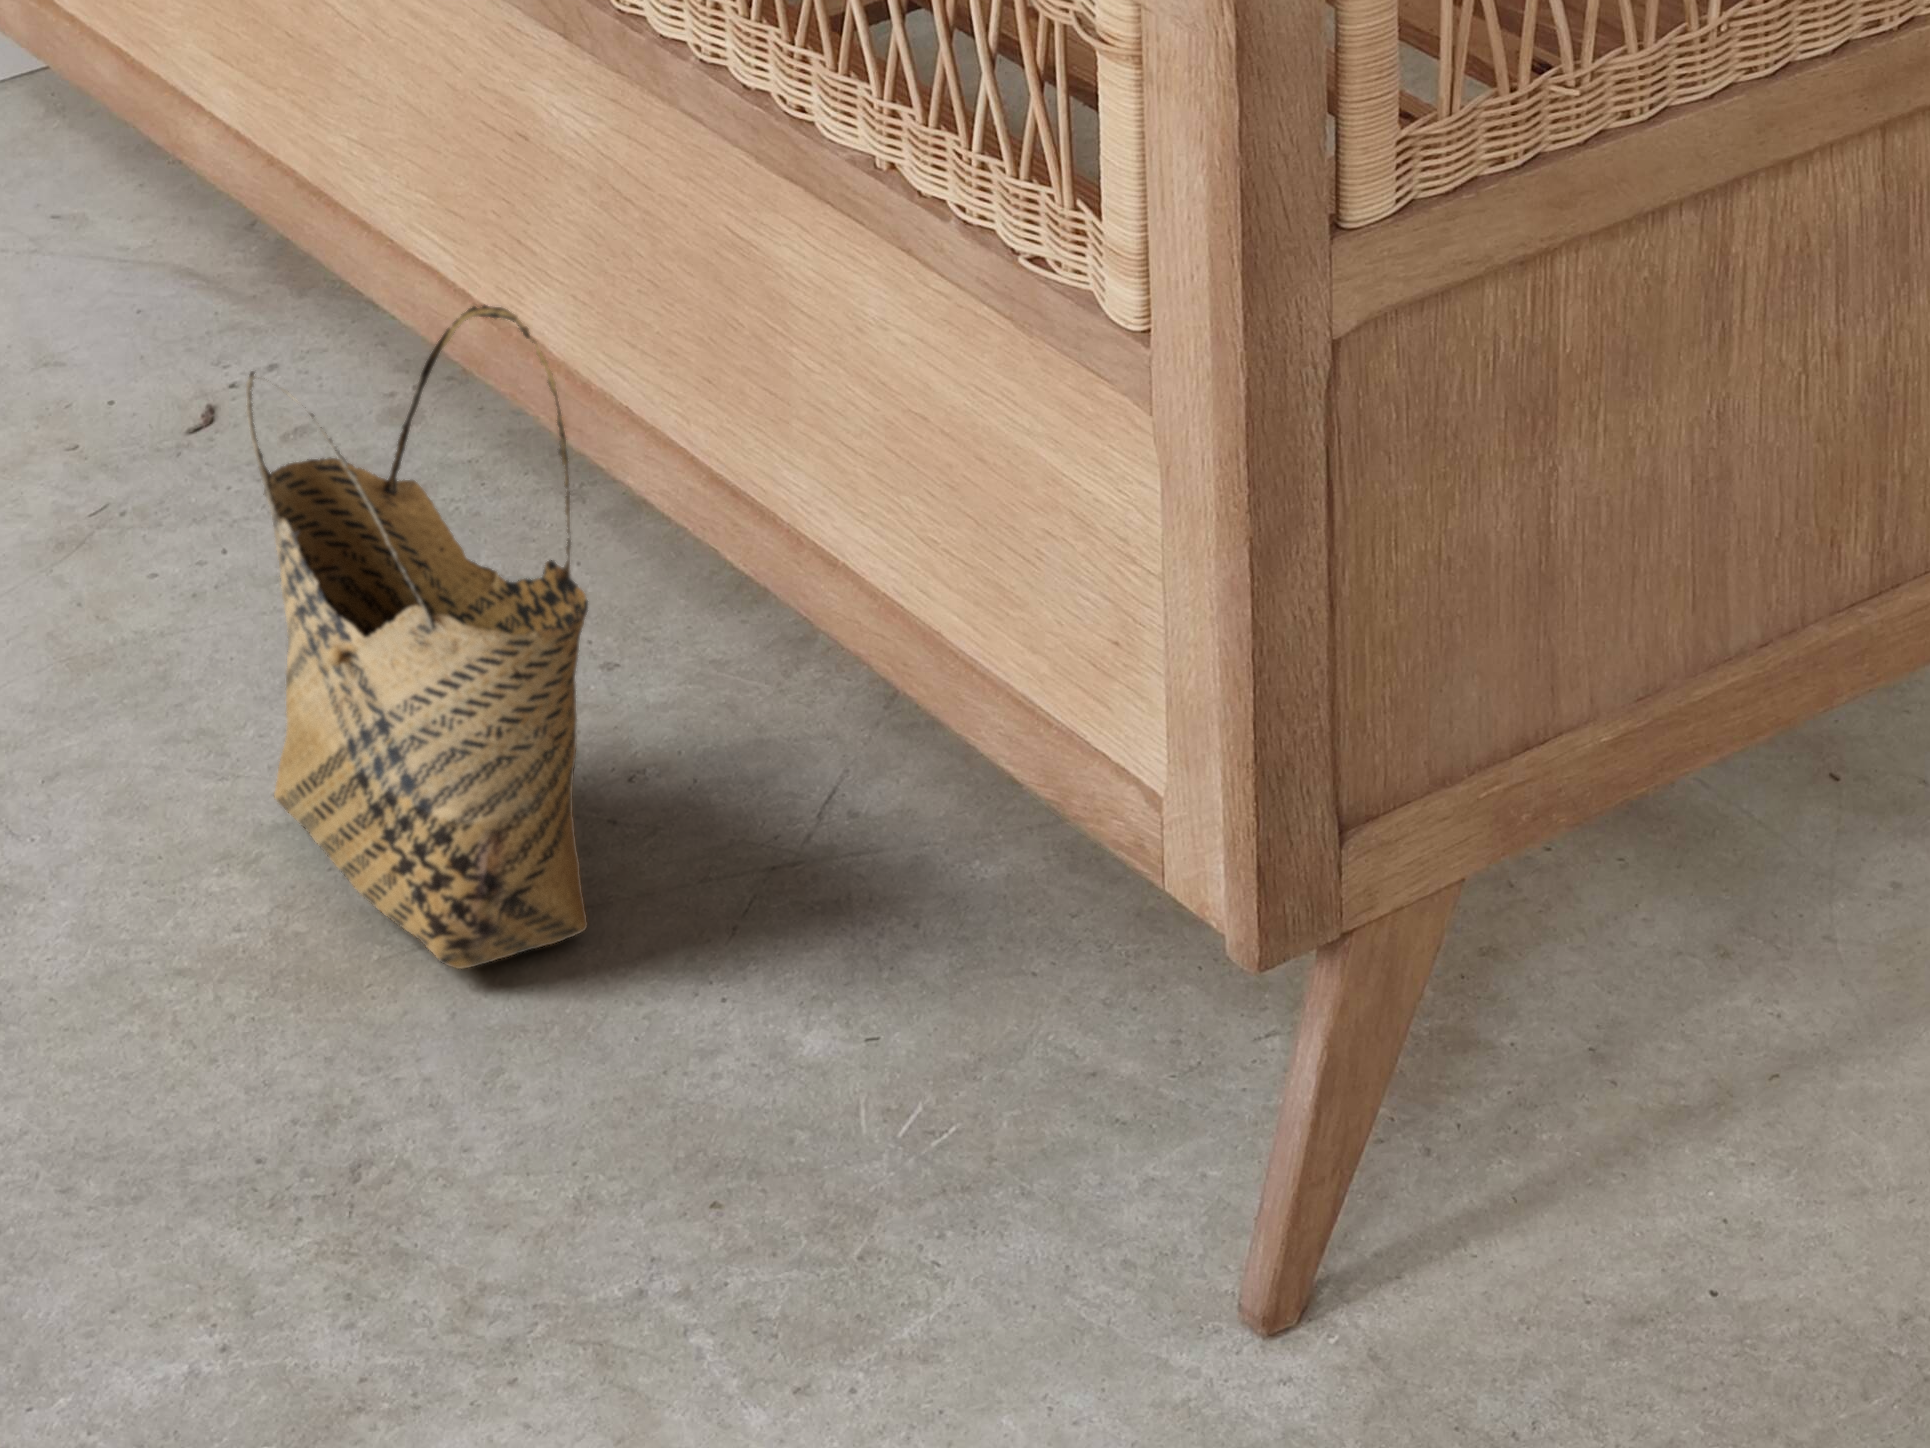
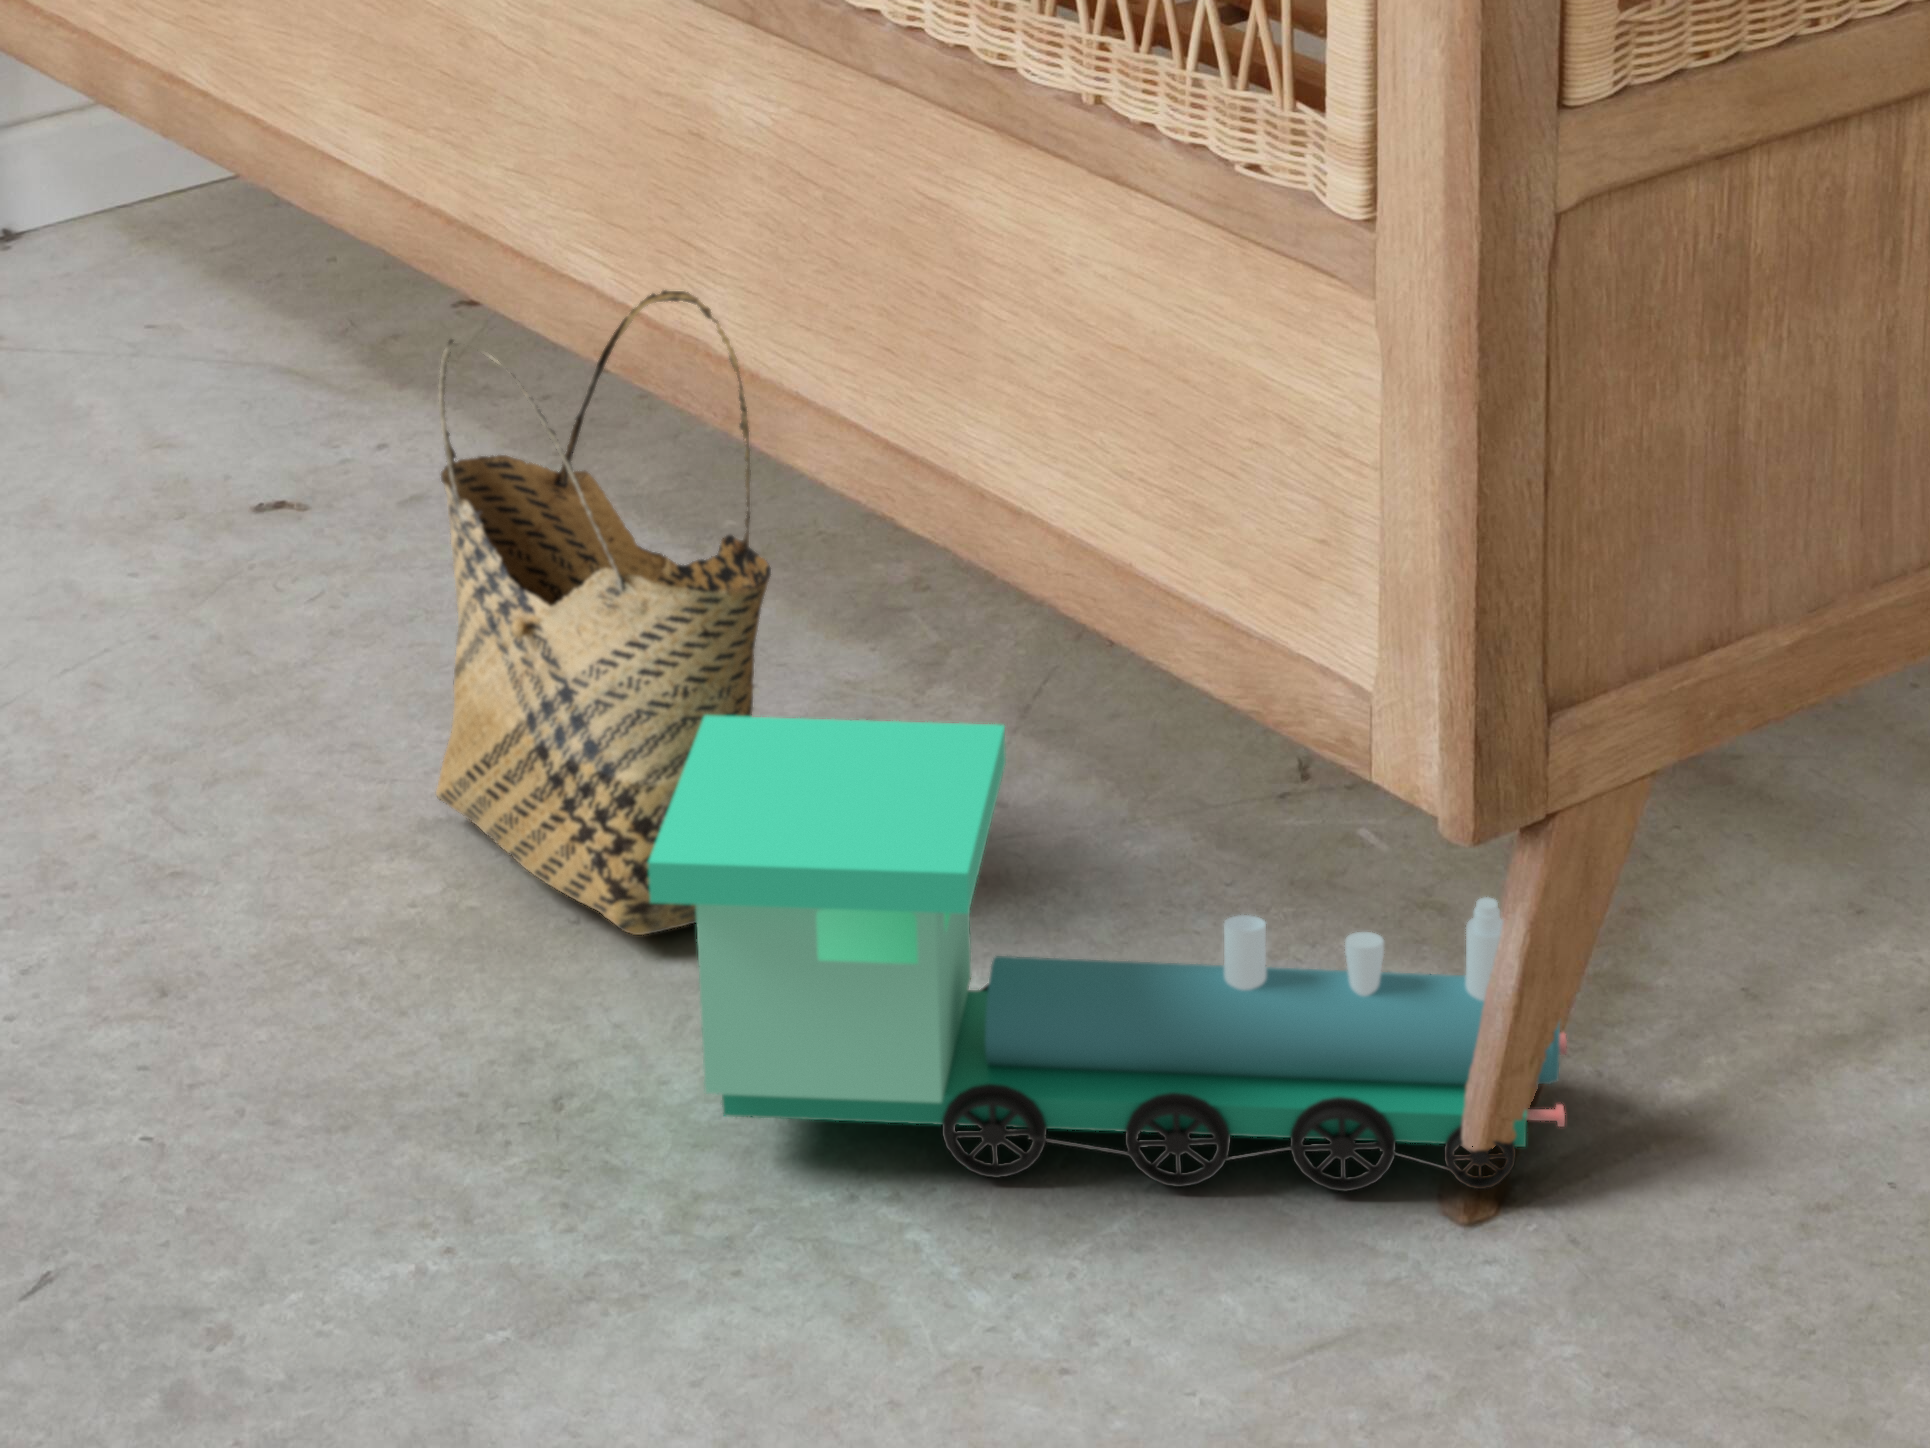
toy train: none [418,780,1387,1290] -> present [648,715,1567,1191]

